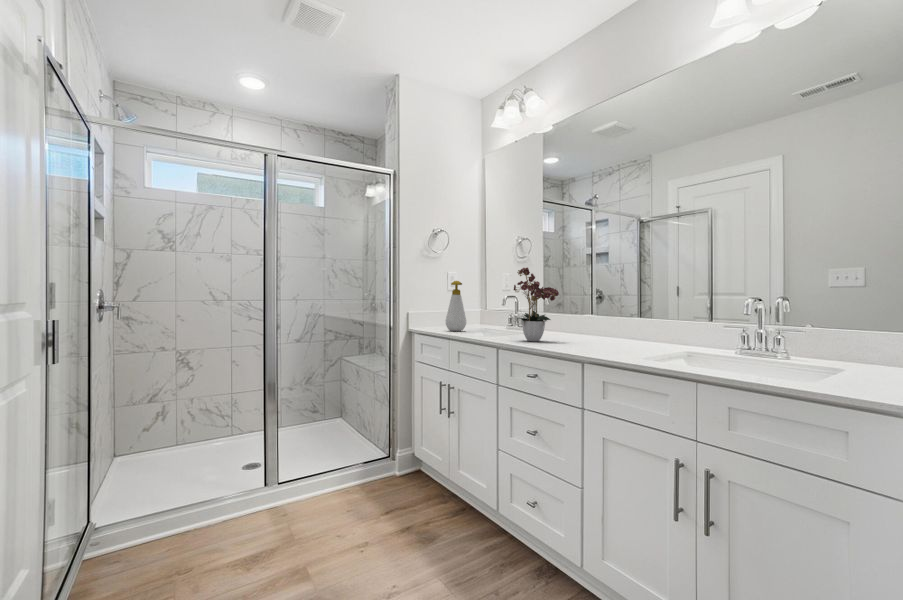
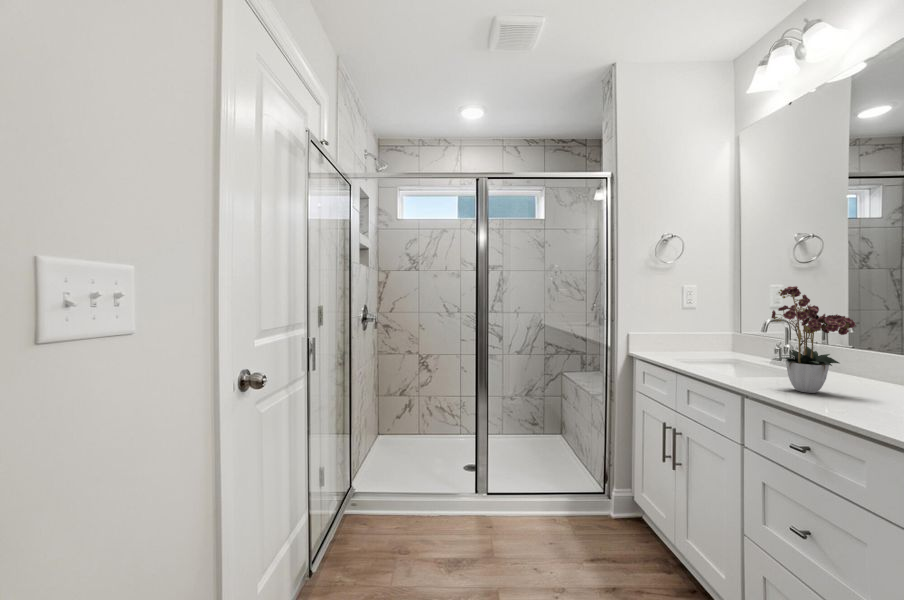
soap bottle: present [446,281,466,331] -> none [674,298,704,361]

